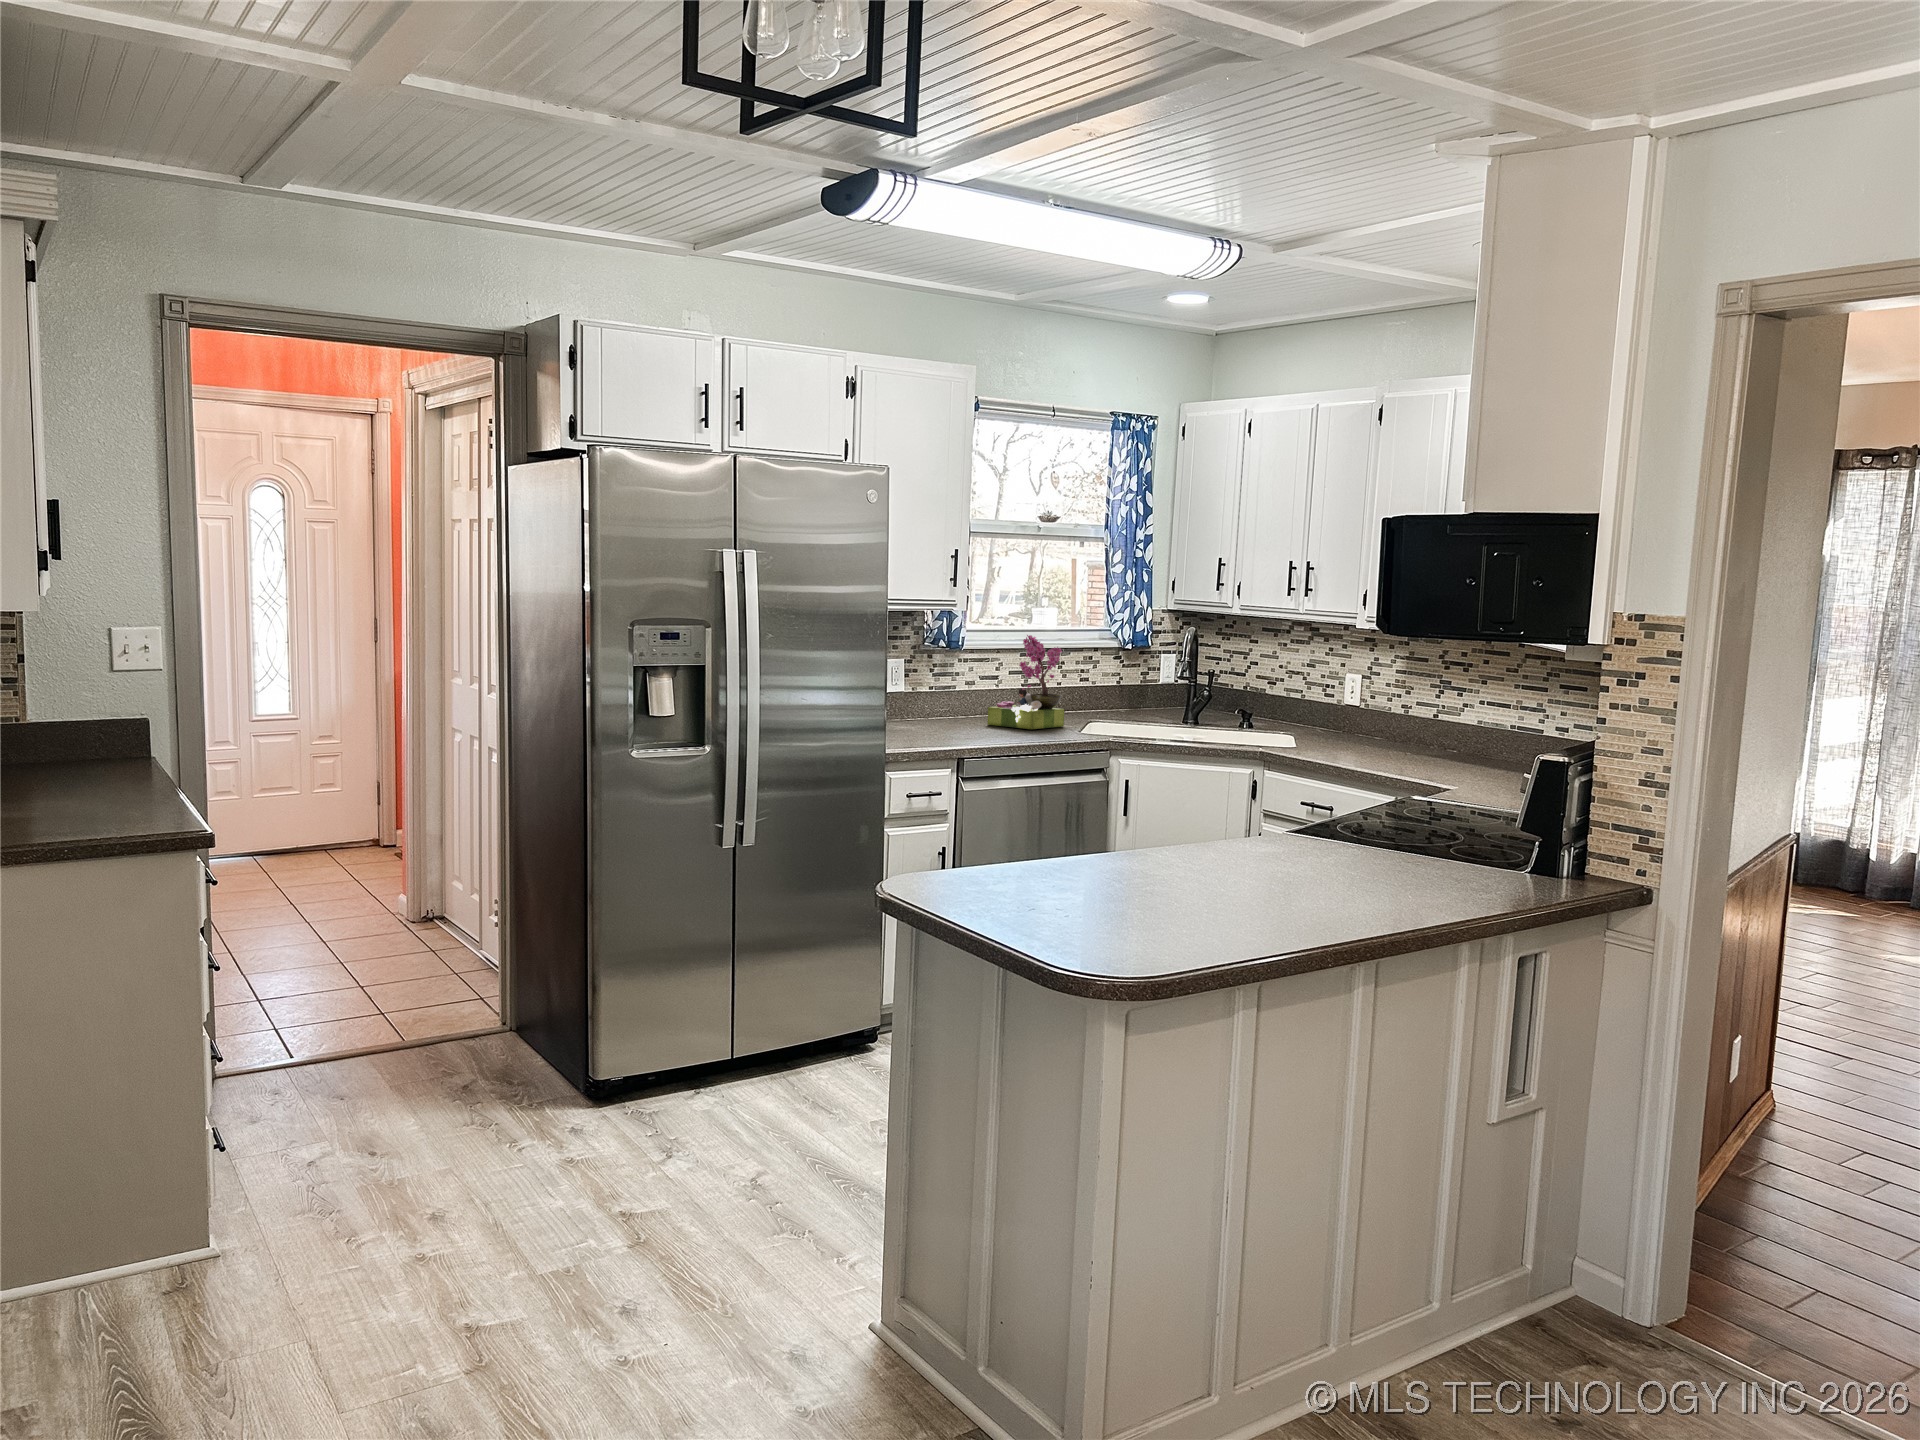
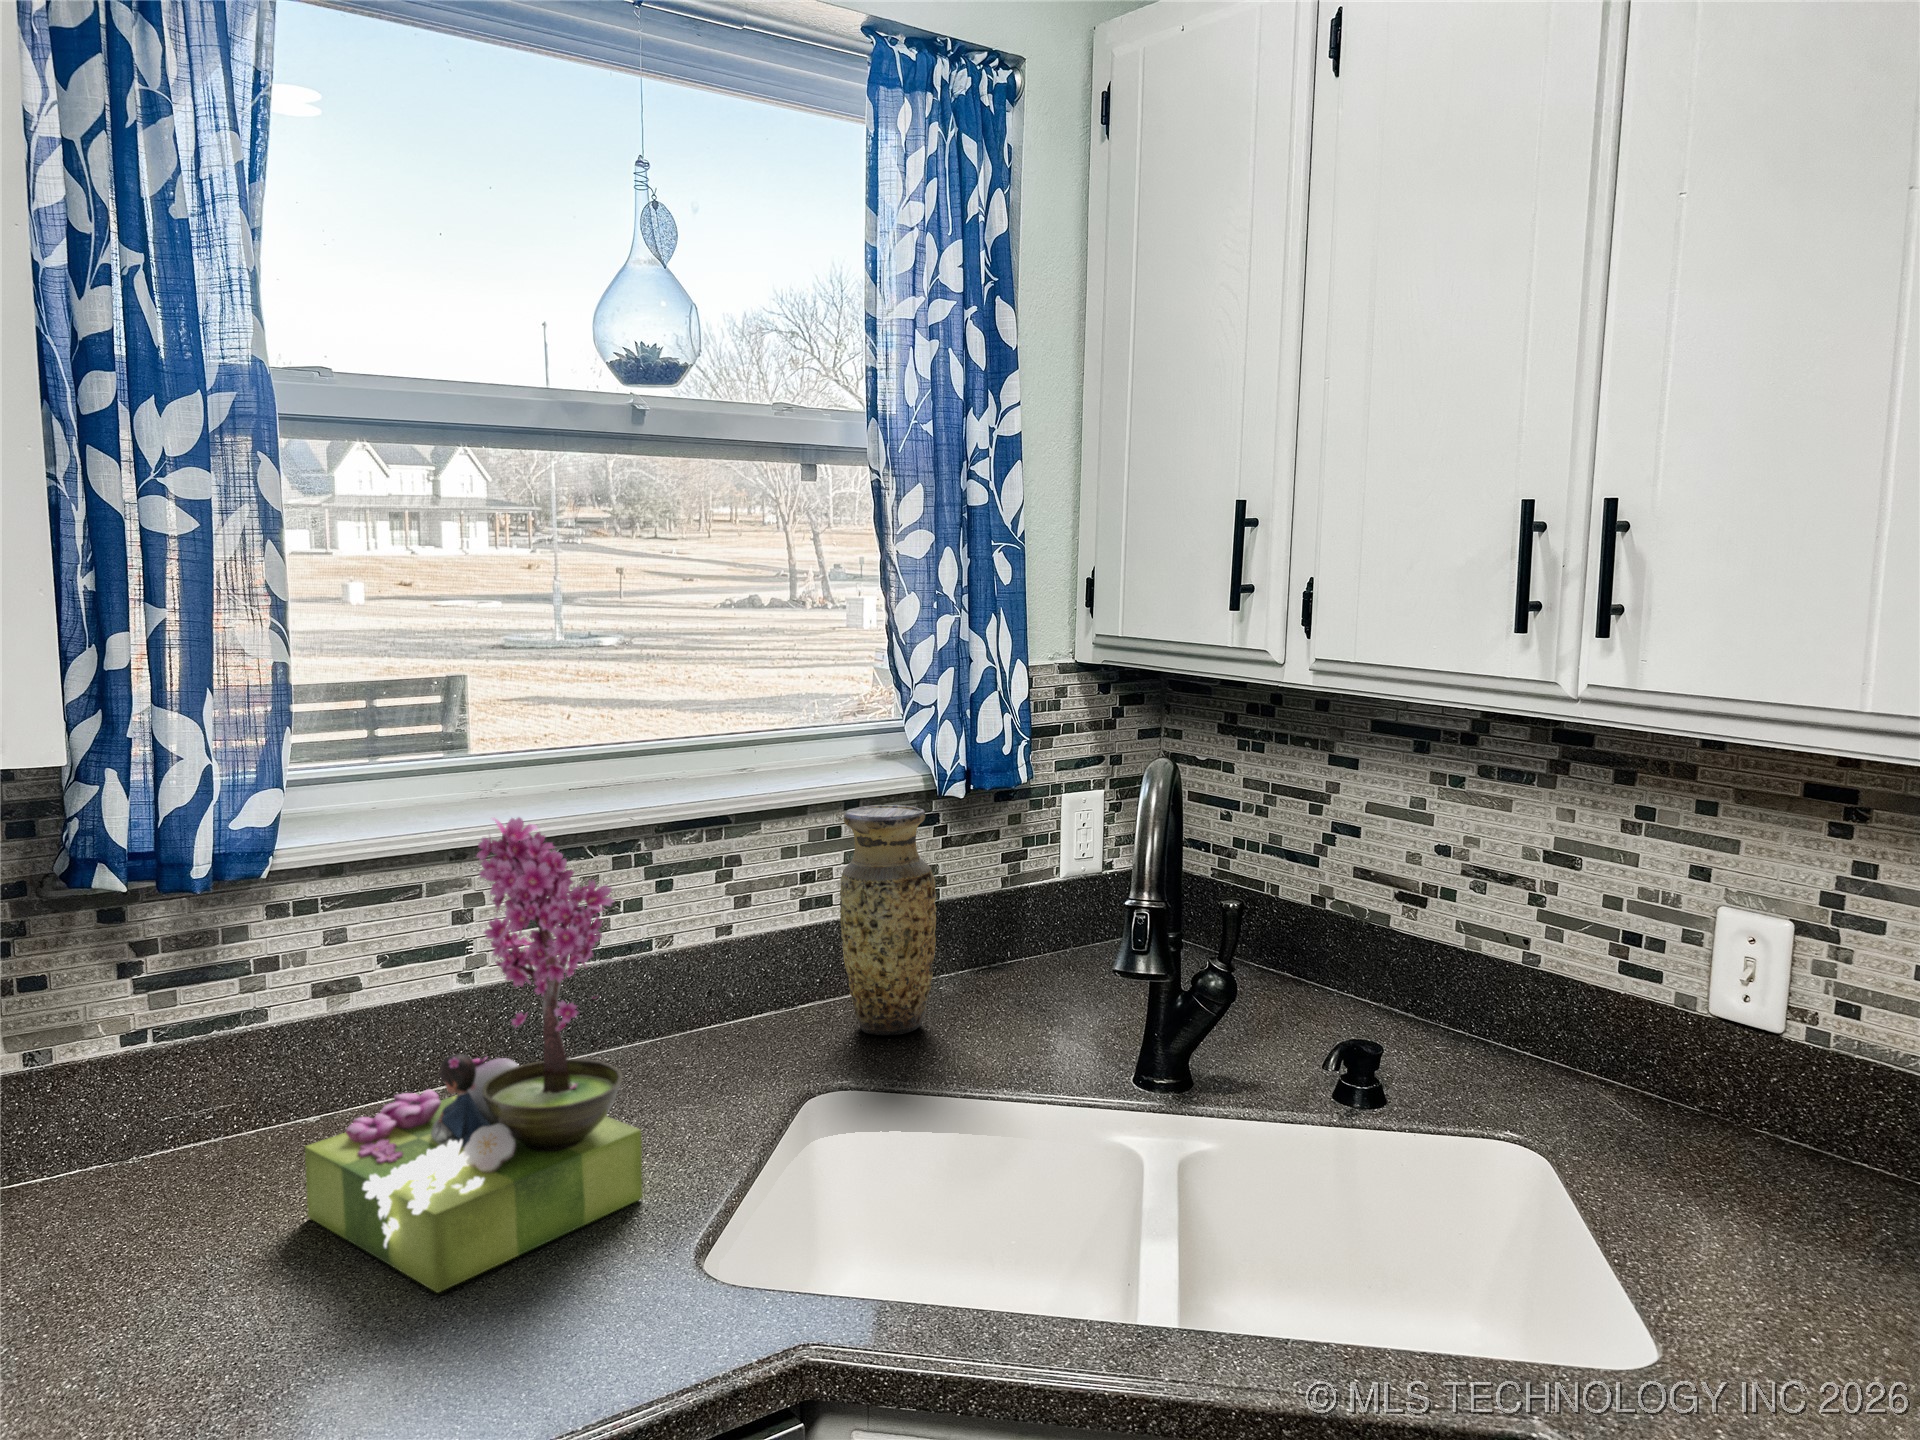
vase: none [1096,648,1125,716] -> present [840,805,936,1035]

